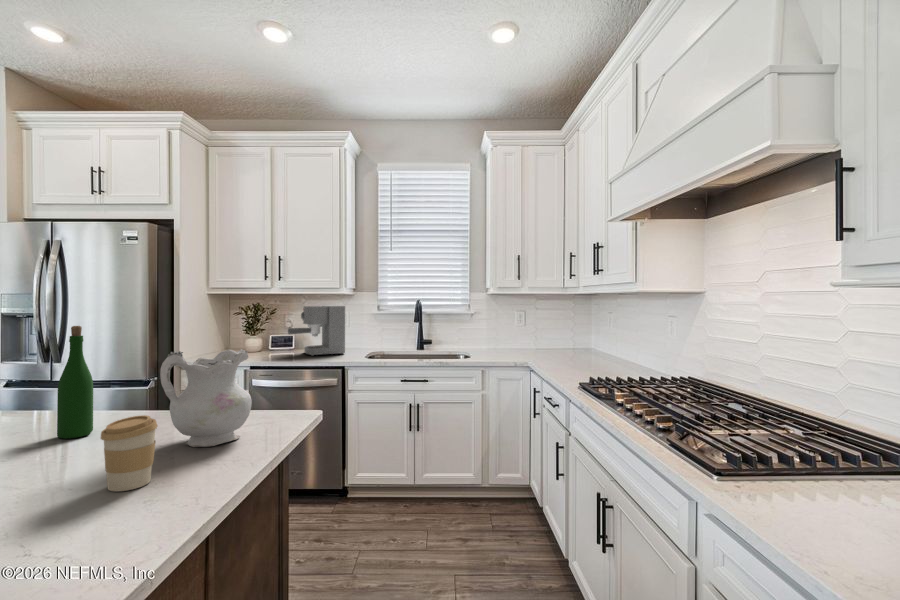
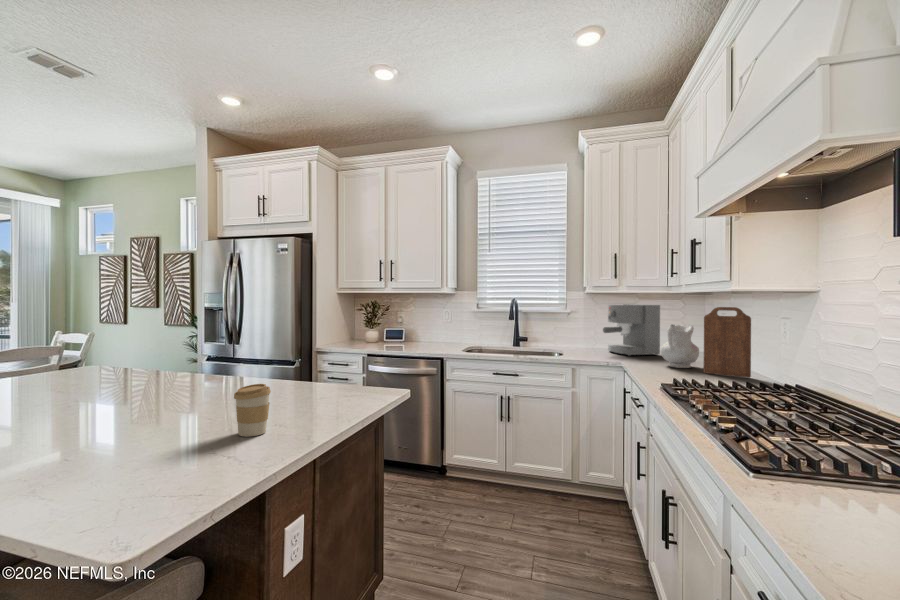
coffee maker: present [288,306,345,356] -> present [603,304,660,356]
cutting board: none [609,307,649,373] -> present [704,307,751,378]
wine bottle: present [57,326,93,439] -> none [219,318,242,399]
ceramic pitcher: present [160,349,252,447] -> present [661,324,699,368]

